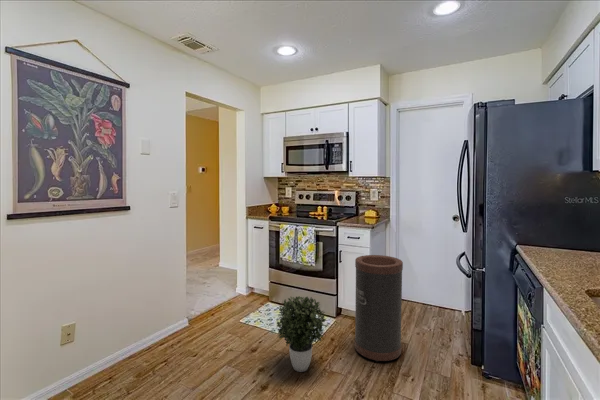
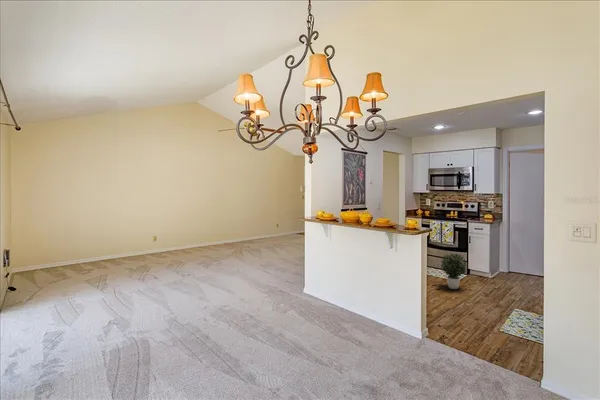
trash can: present [355,255,403,362] -> none [482,237,511,290]

